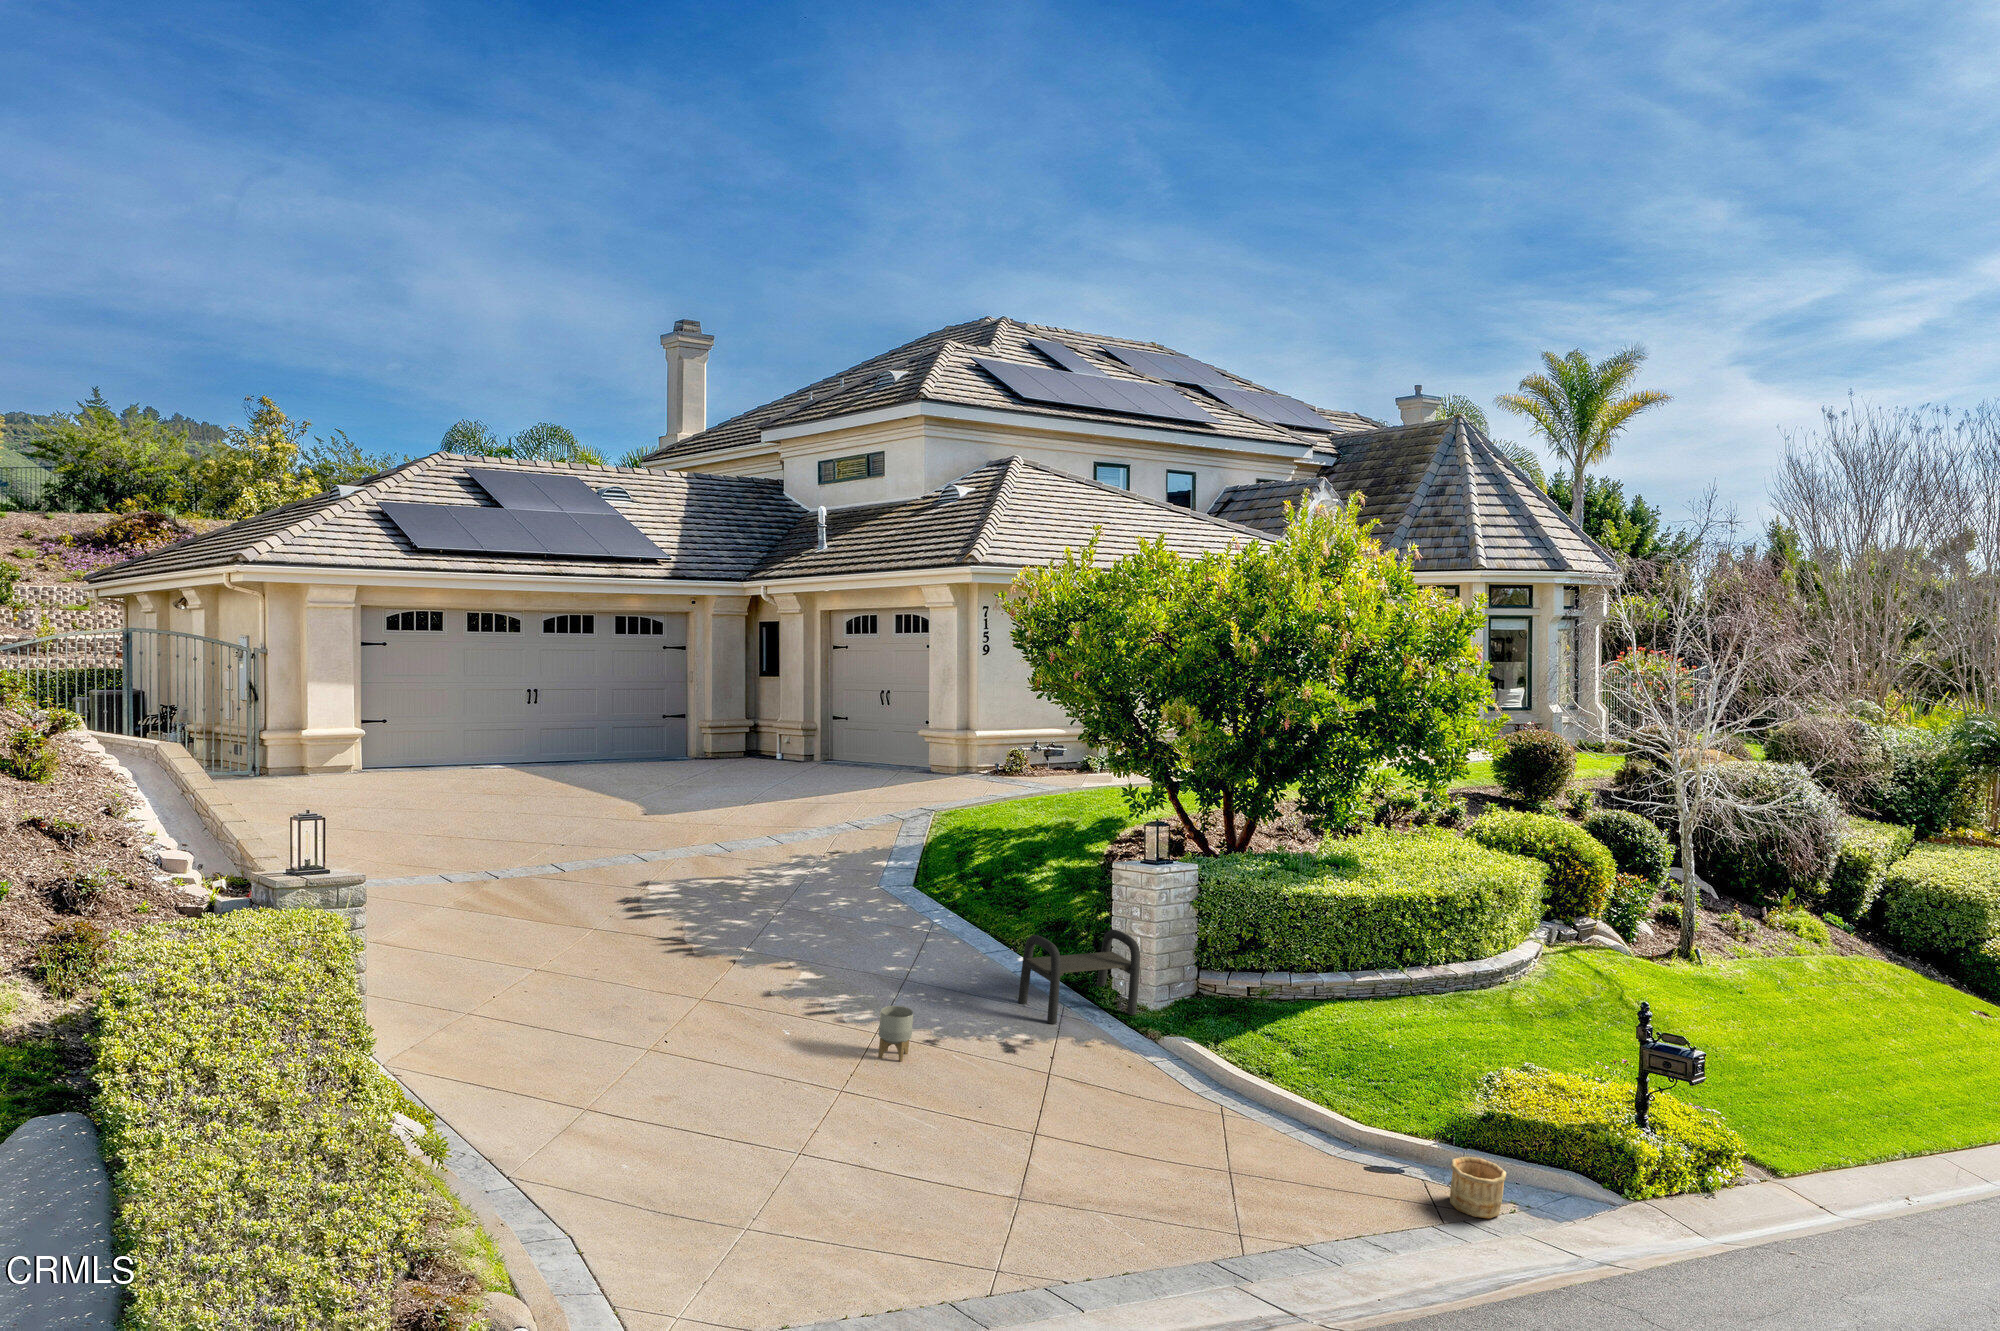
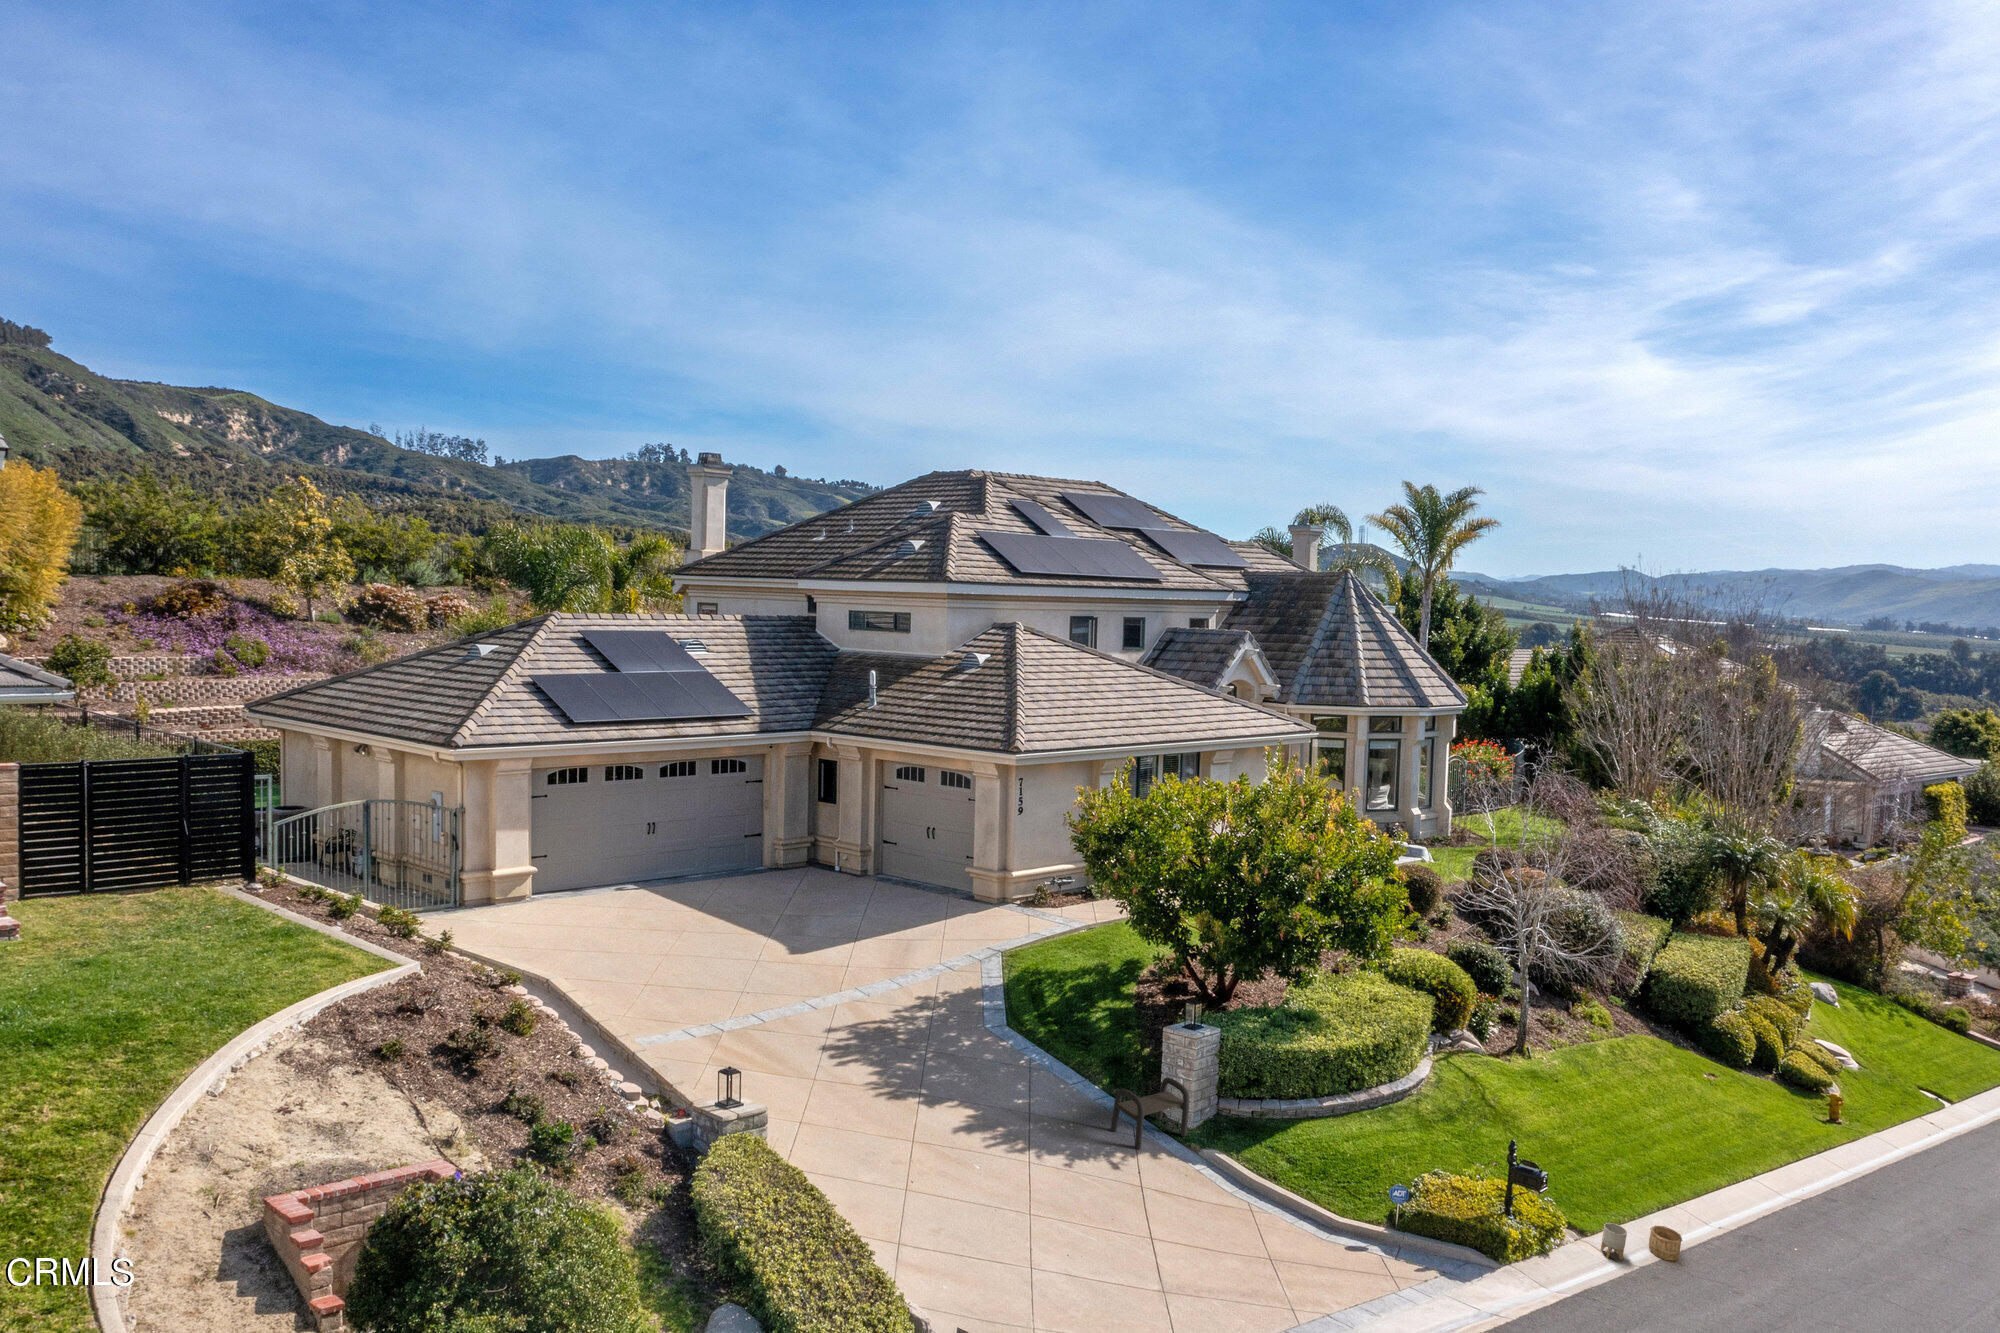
planter: present [878,1006,914,1062] -> present [1601,1223,1627,1261]
wooden bucket: present [1450,1157,1506,1219] -> present [1649,1226,1682,1261]

